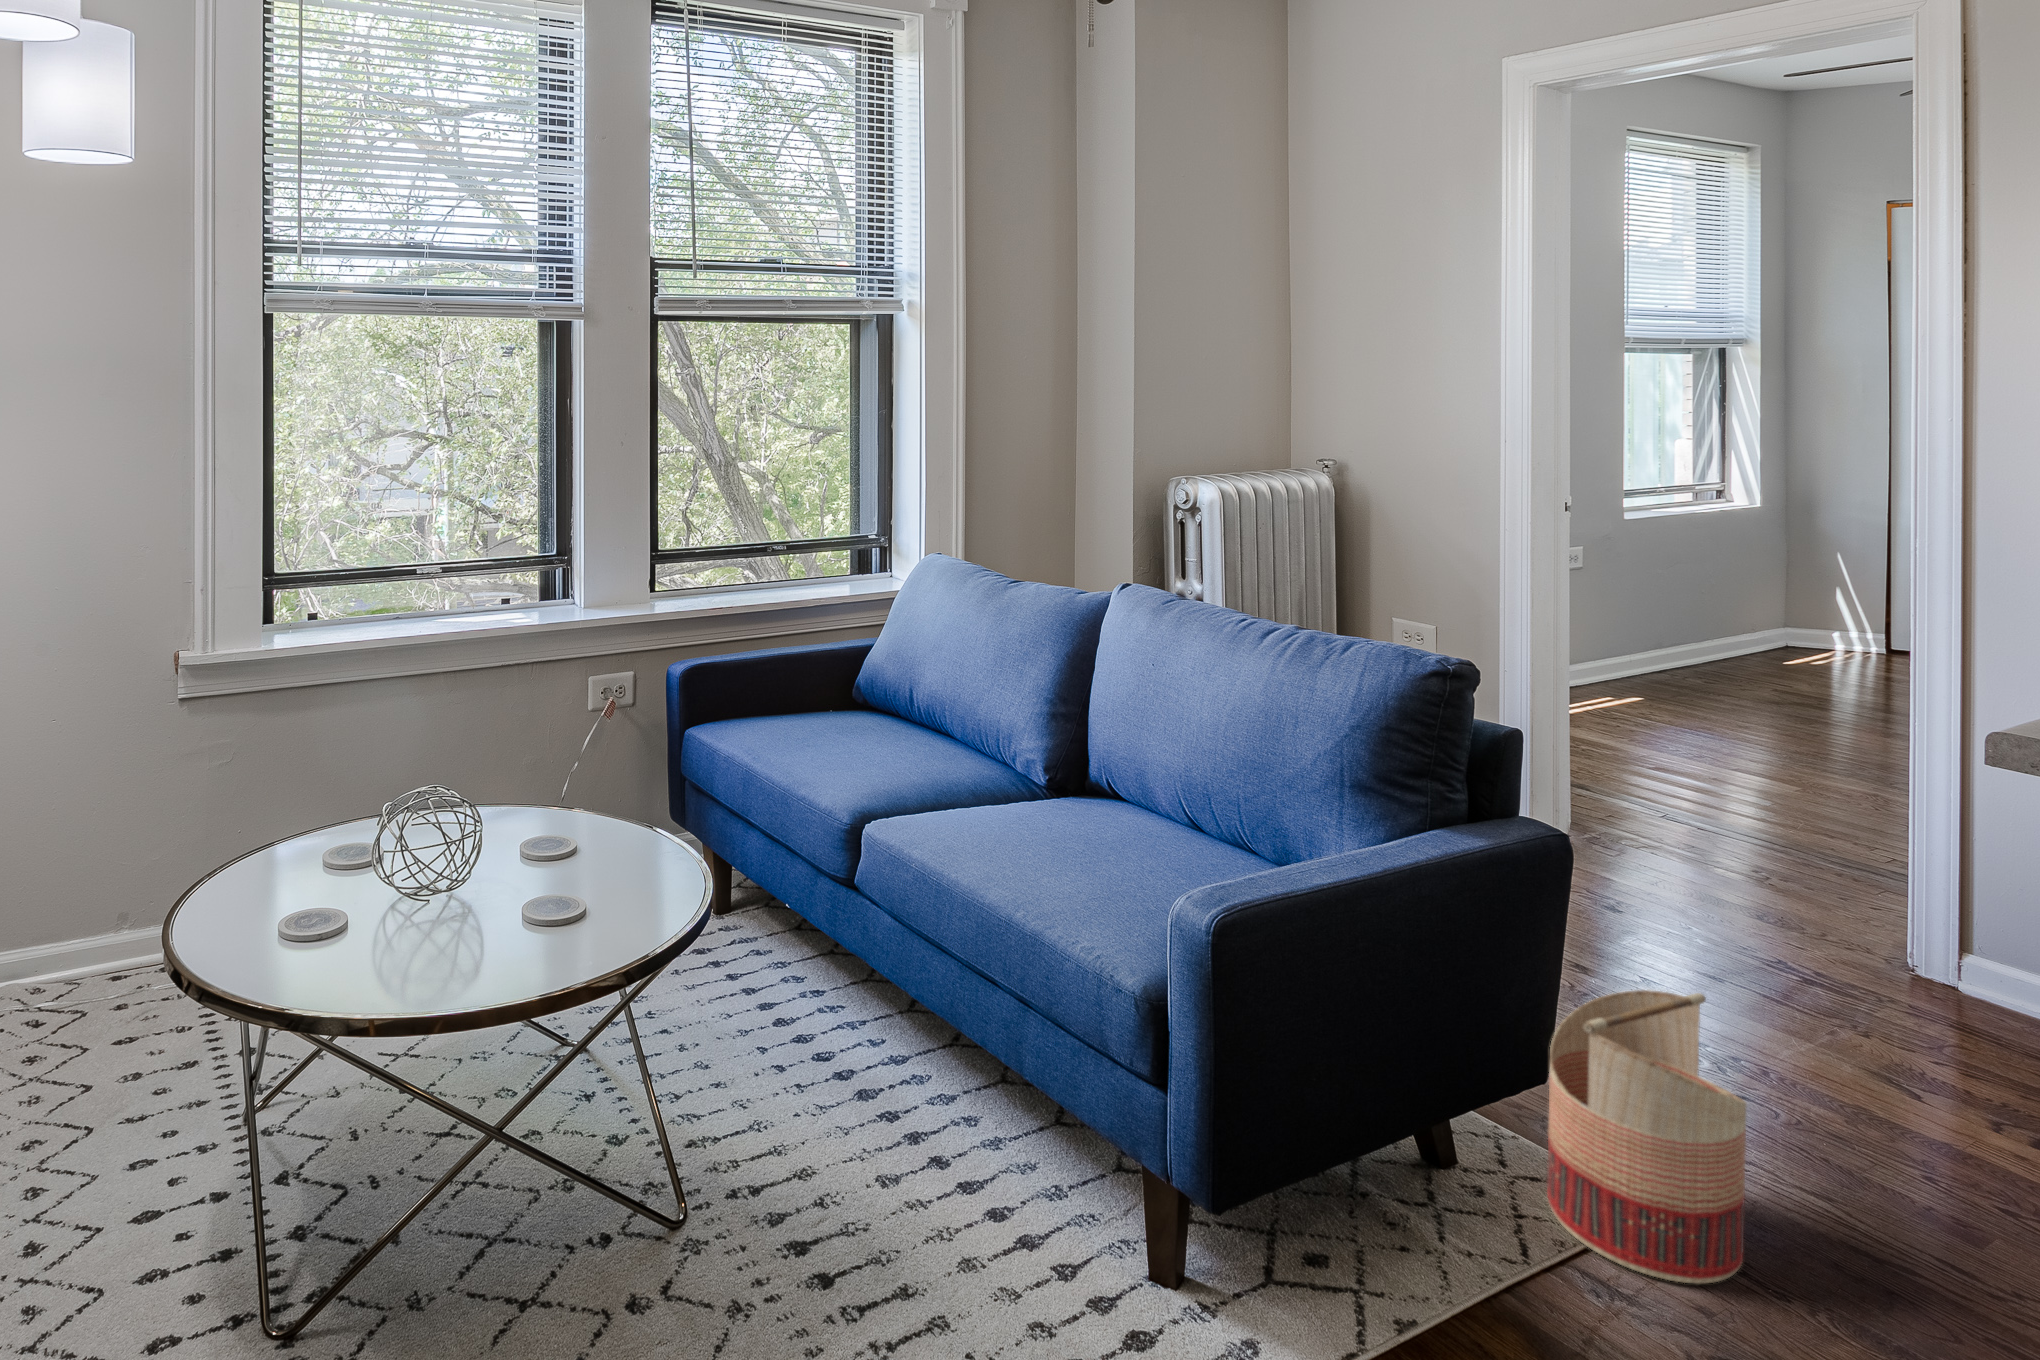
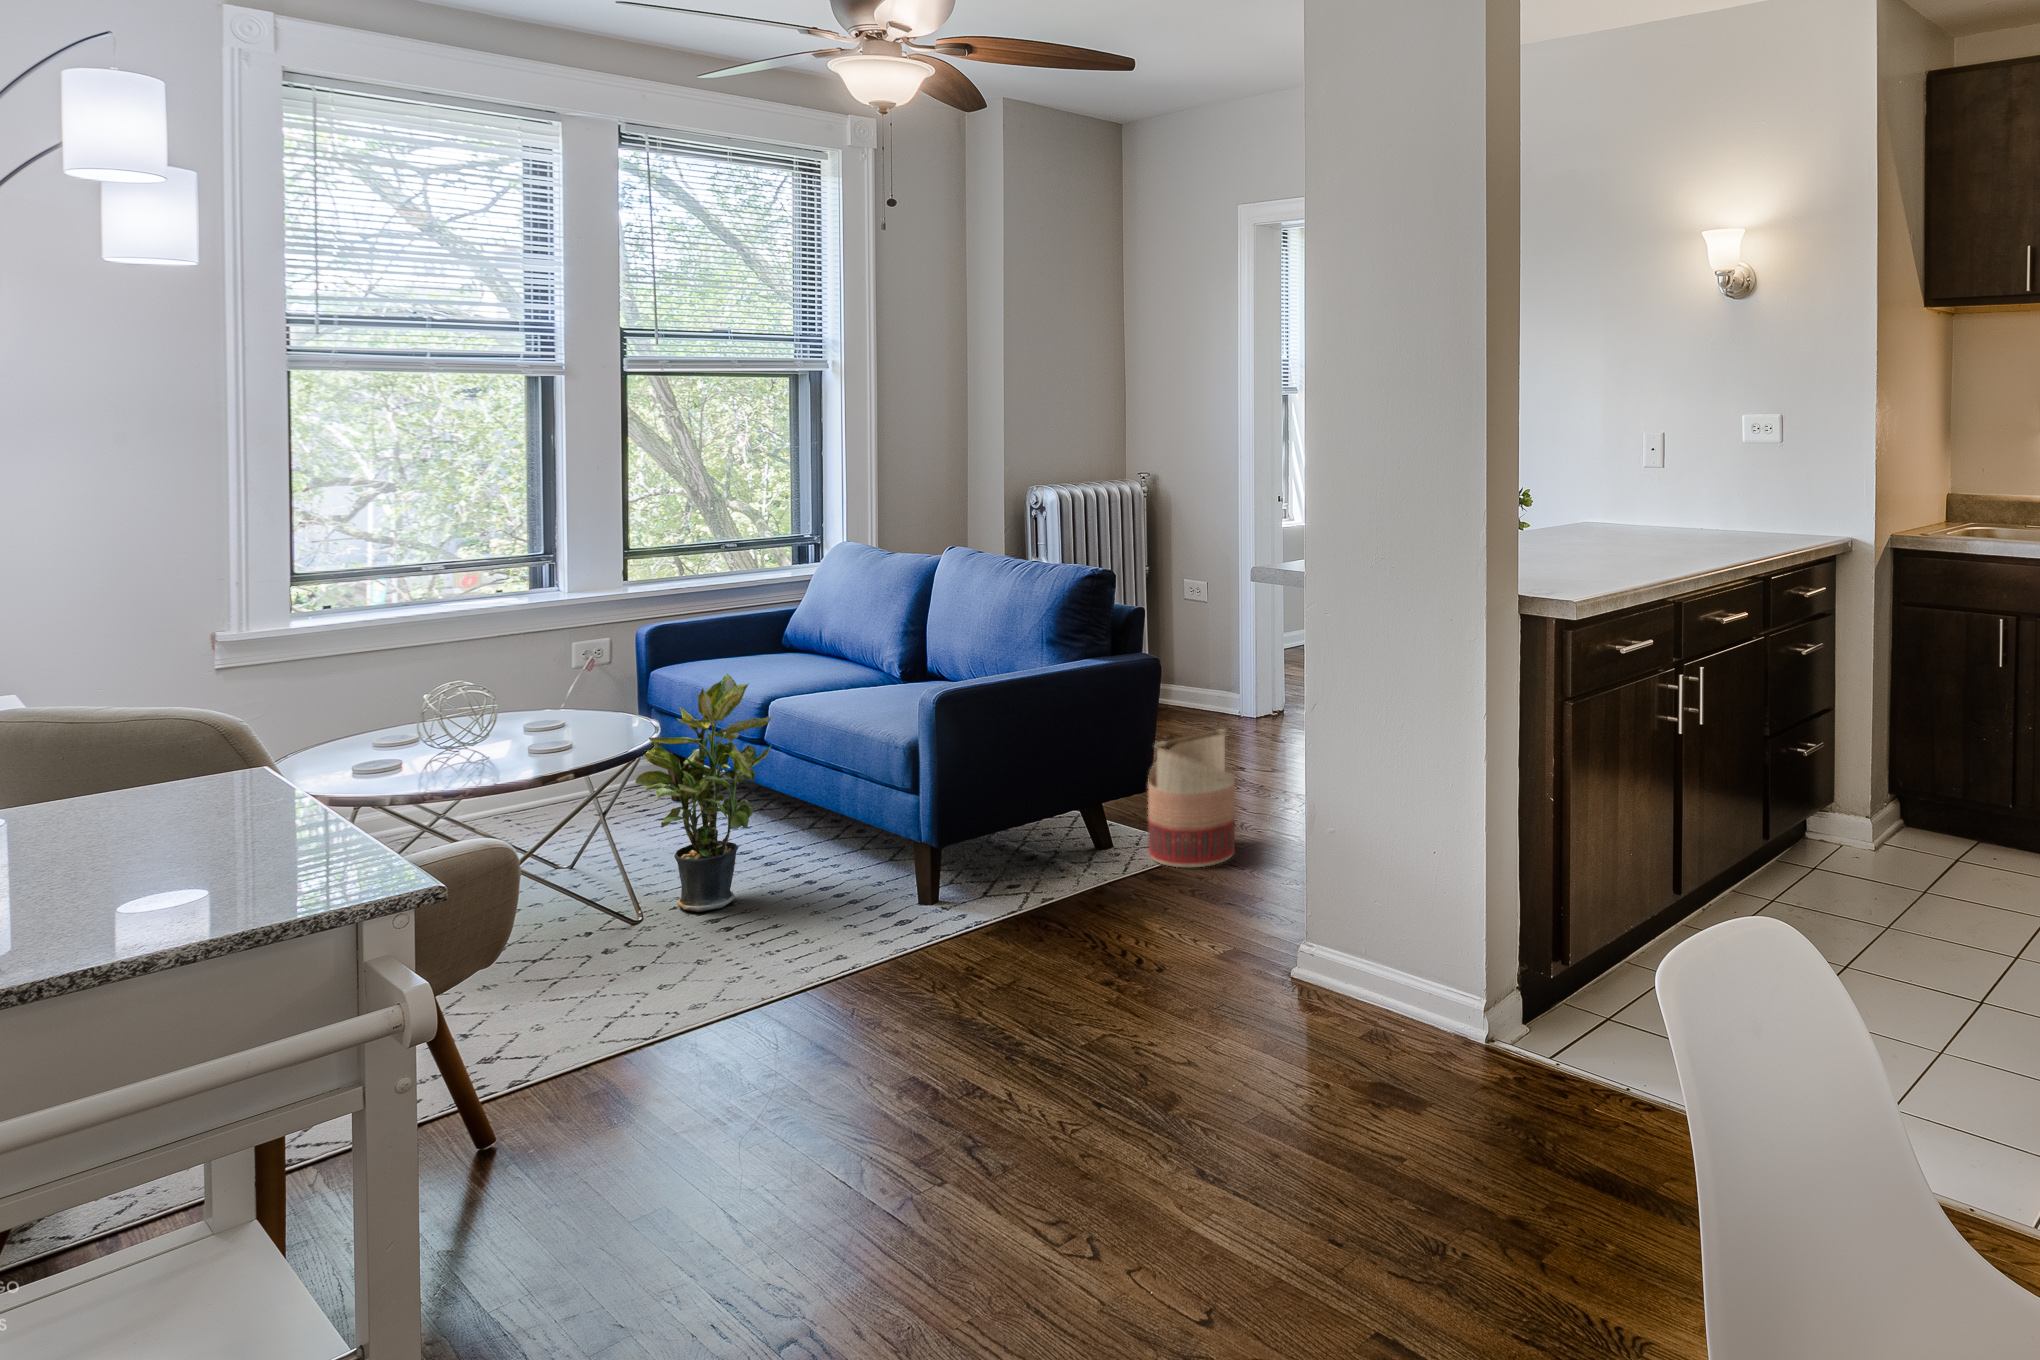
potted plant: none [684,813,896,1224] -> present [635,674,771,912]

